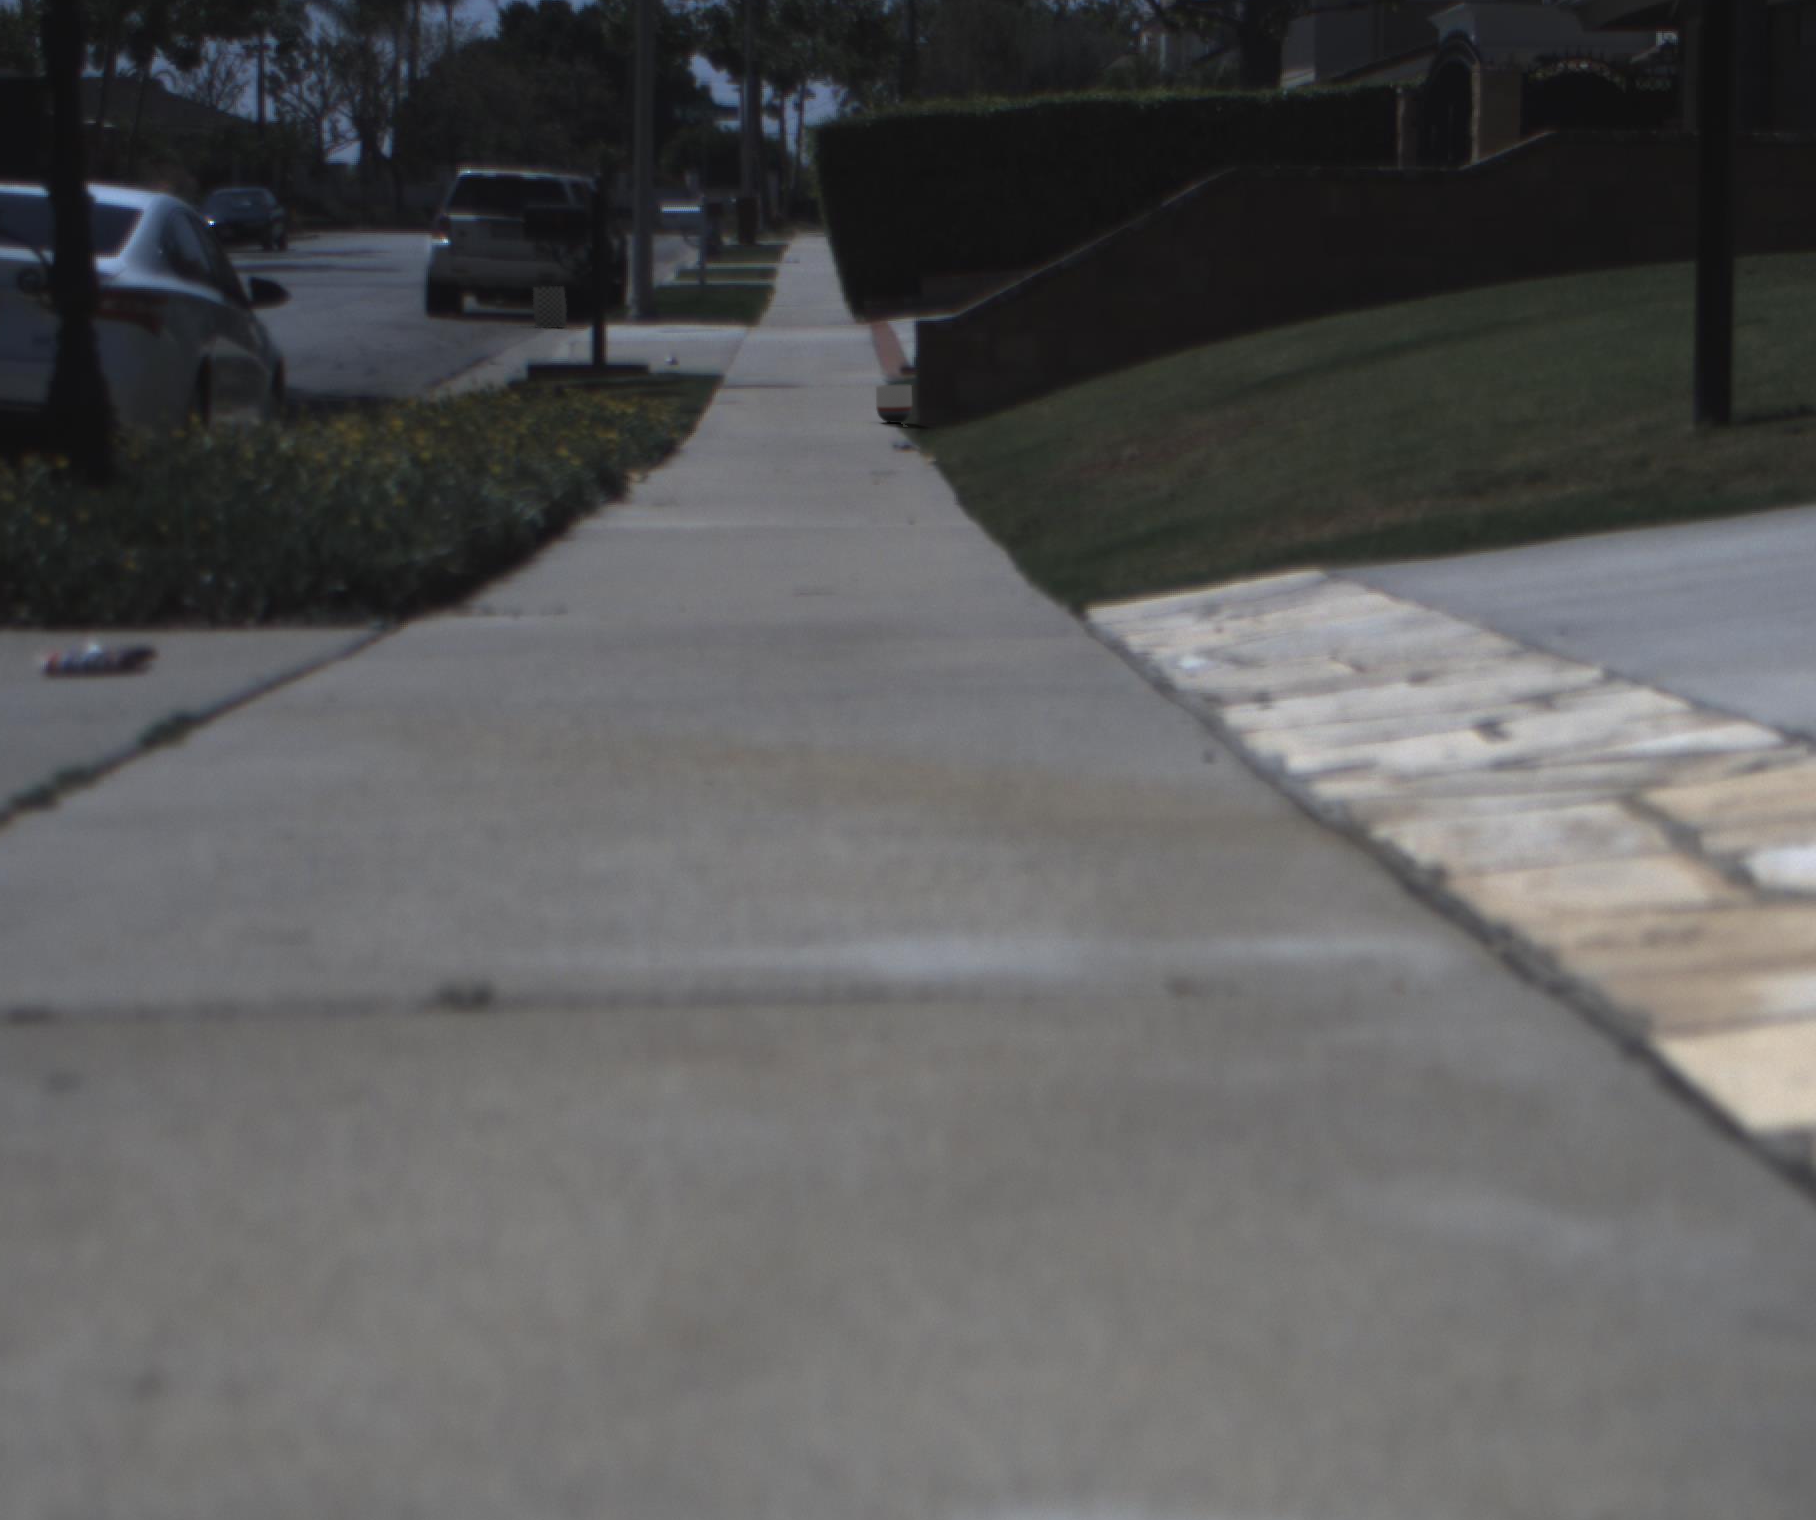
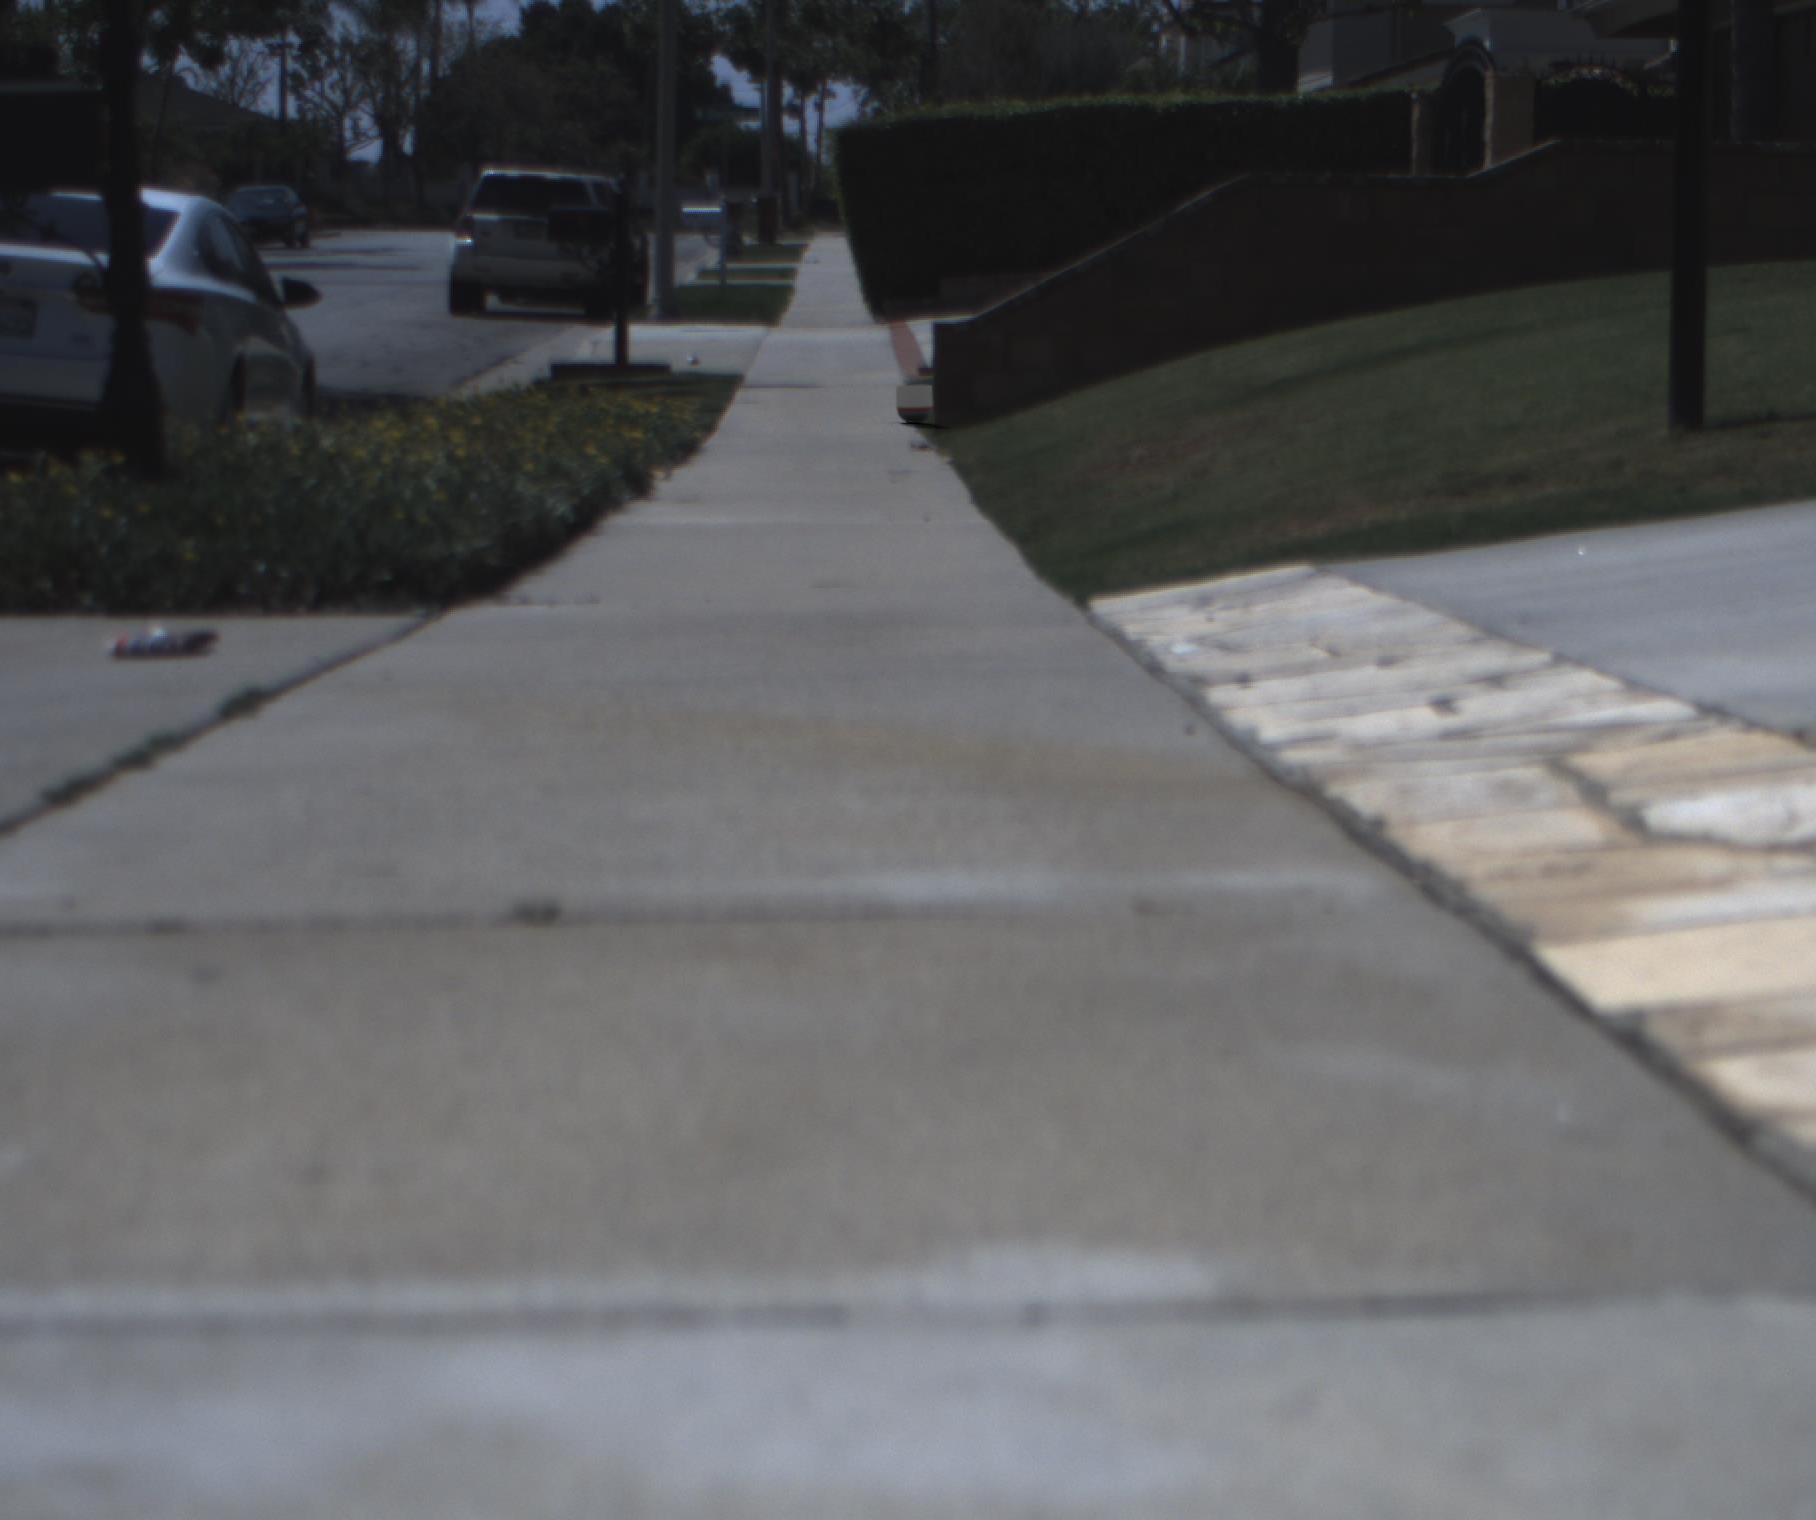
trash can: present [533,286,567,328] -> none [547,281,581,324]

